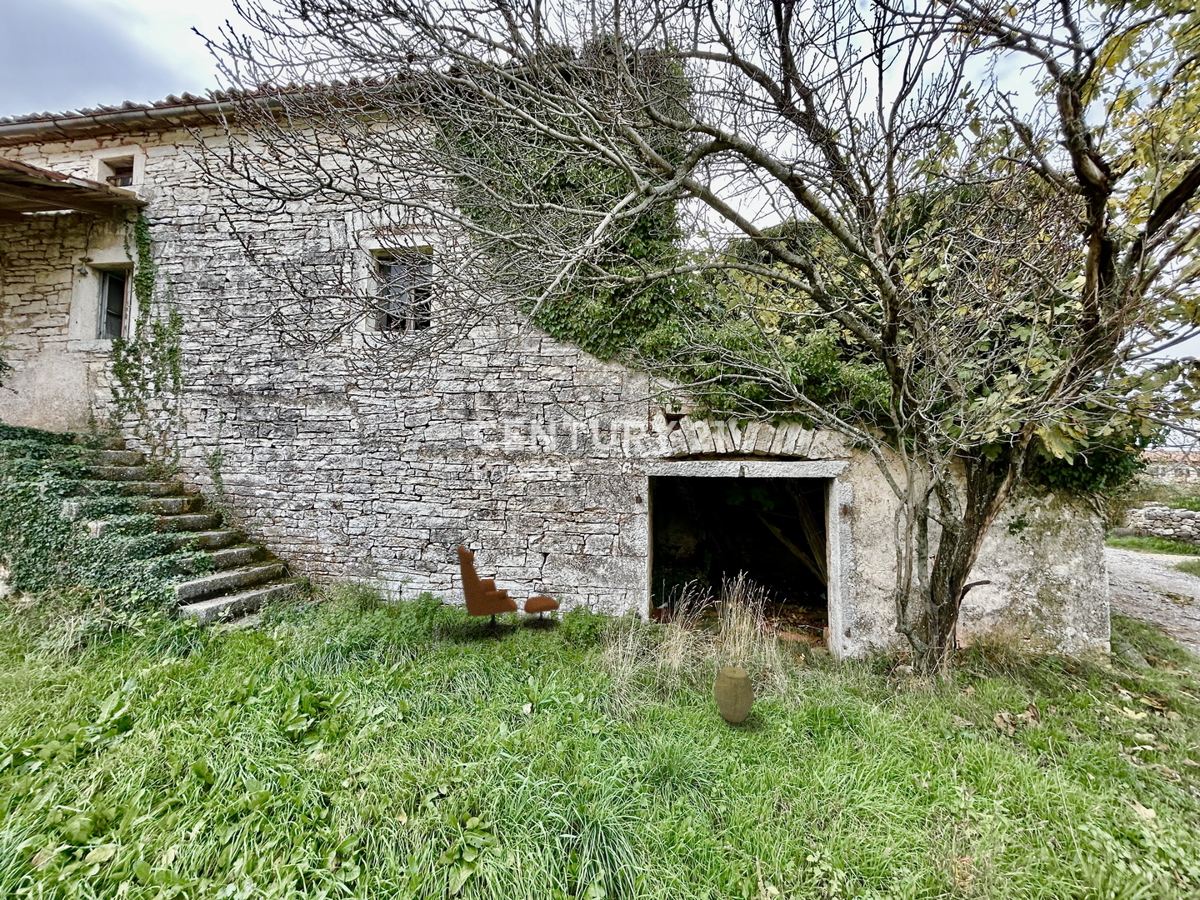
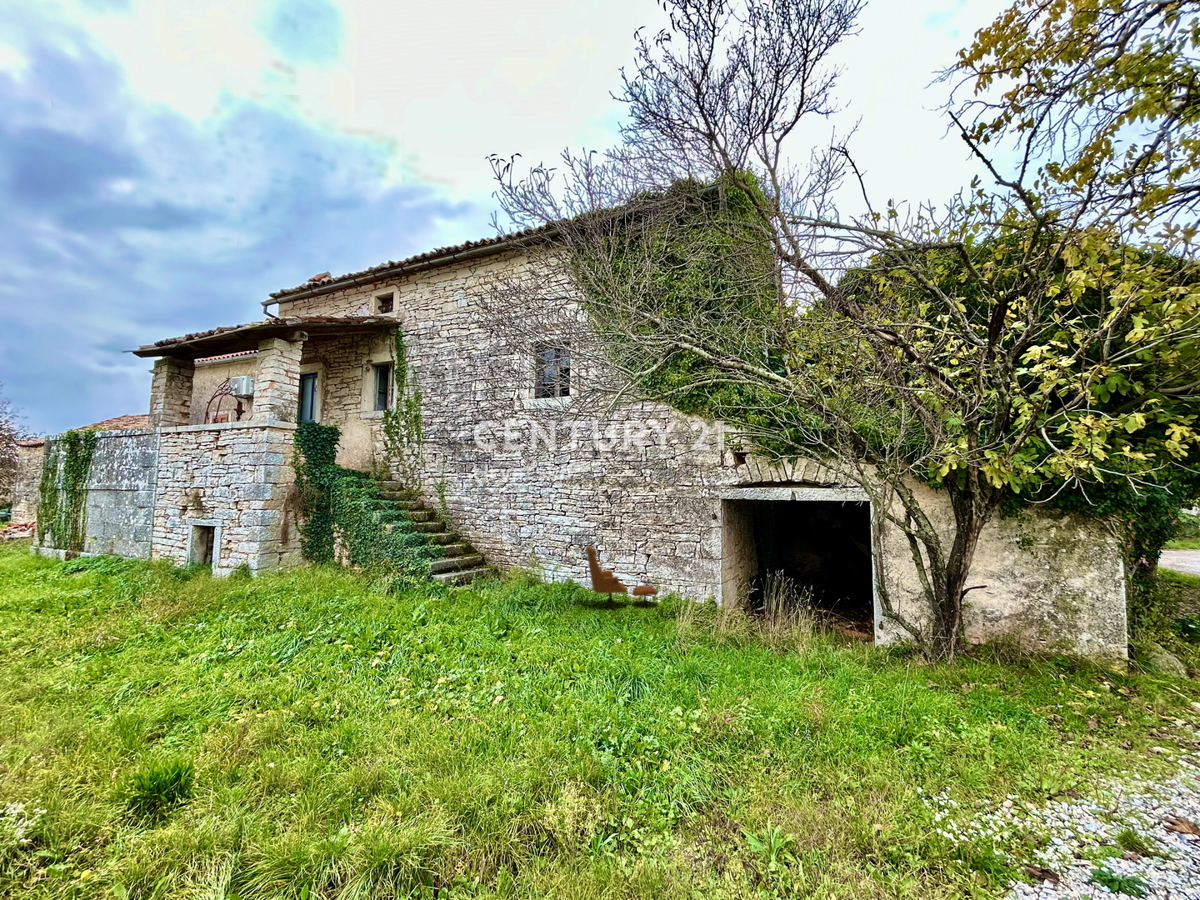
woven basket: present [714,667,754,723] -> none [737,627,762,661]

